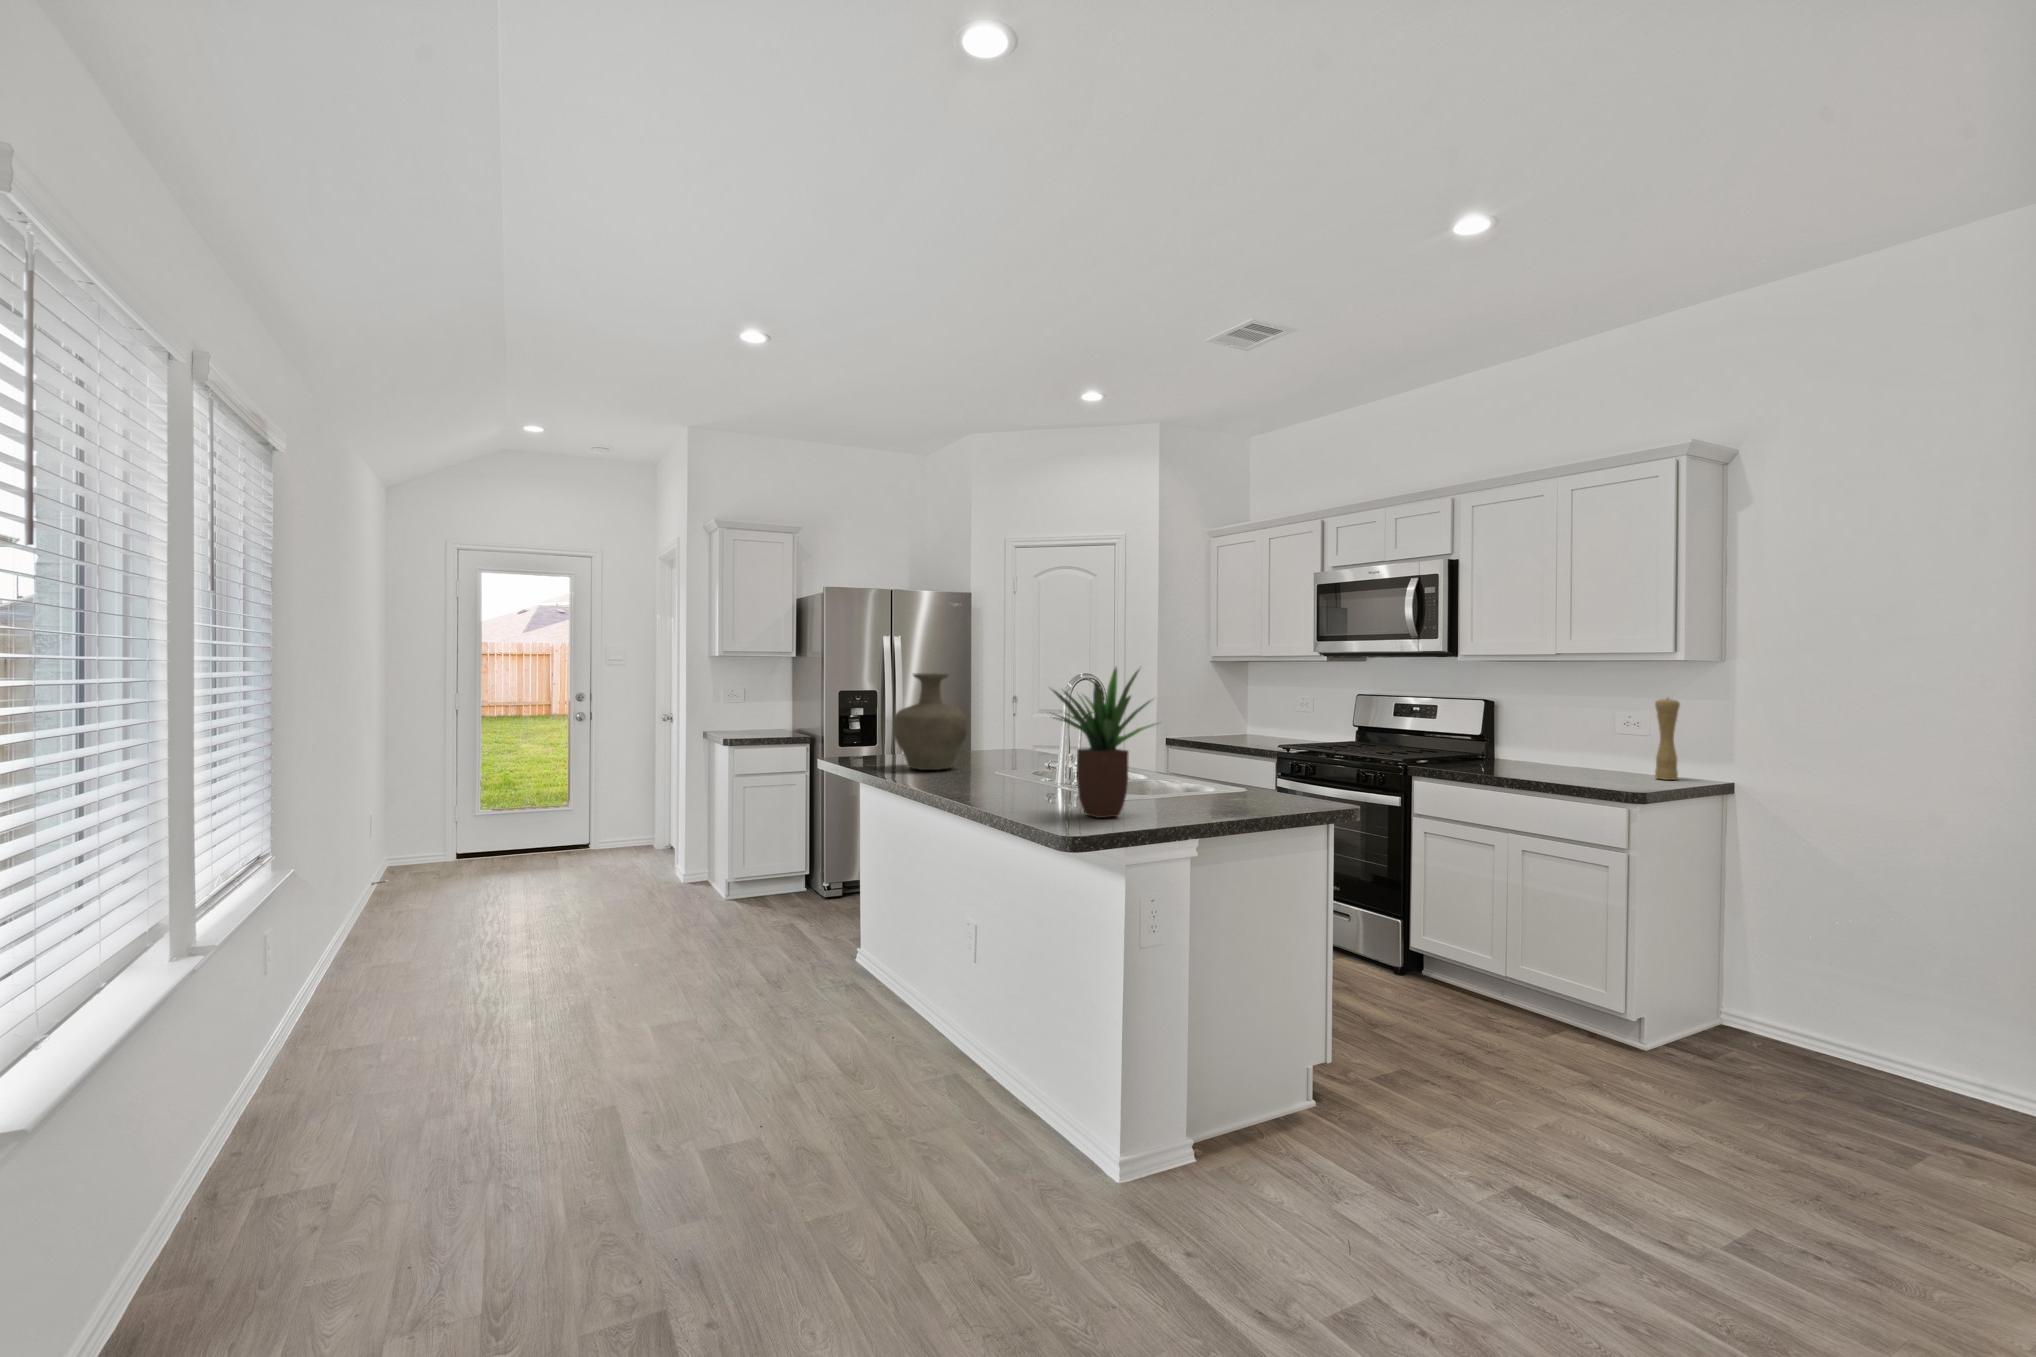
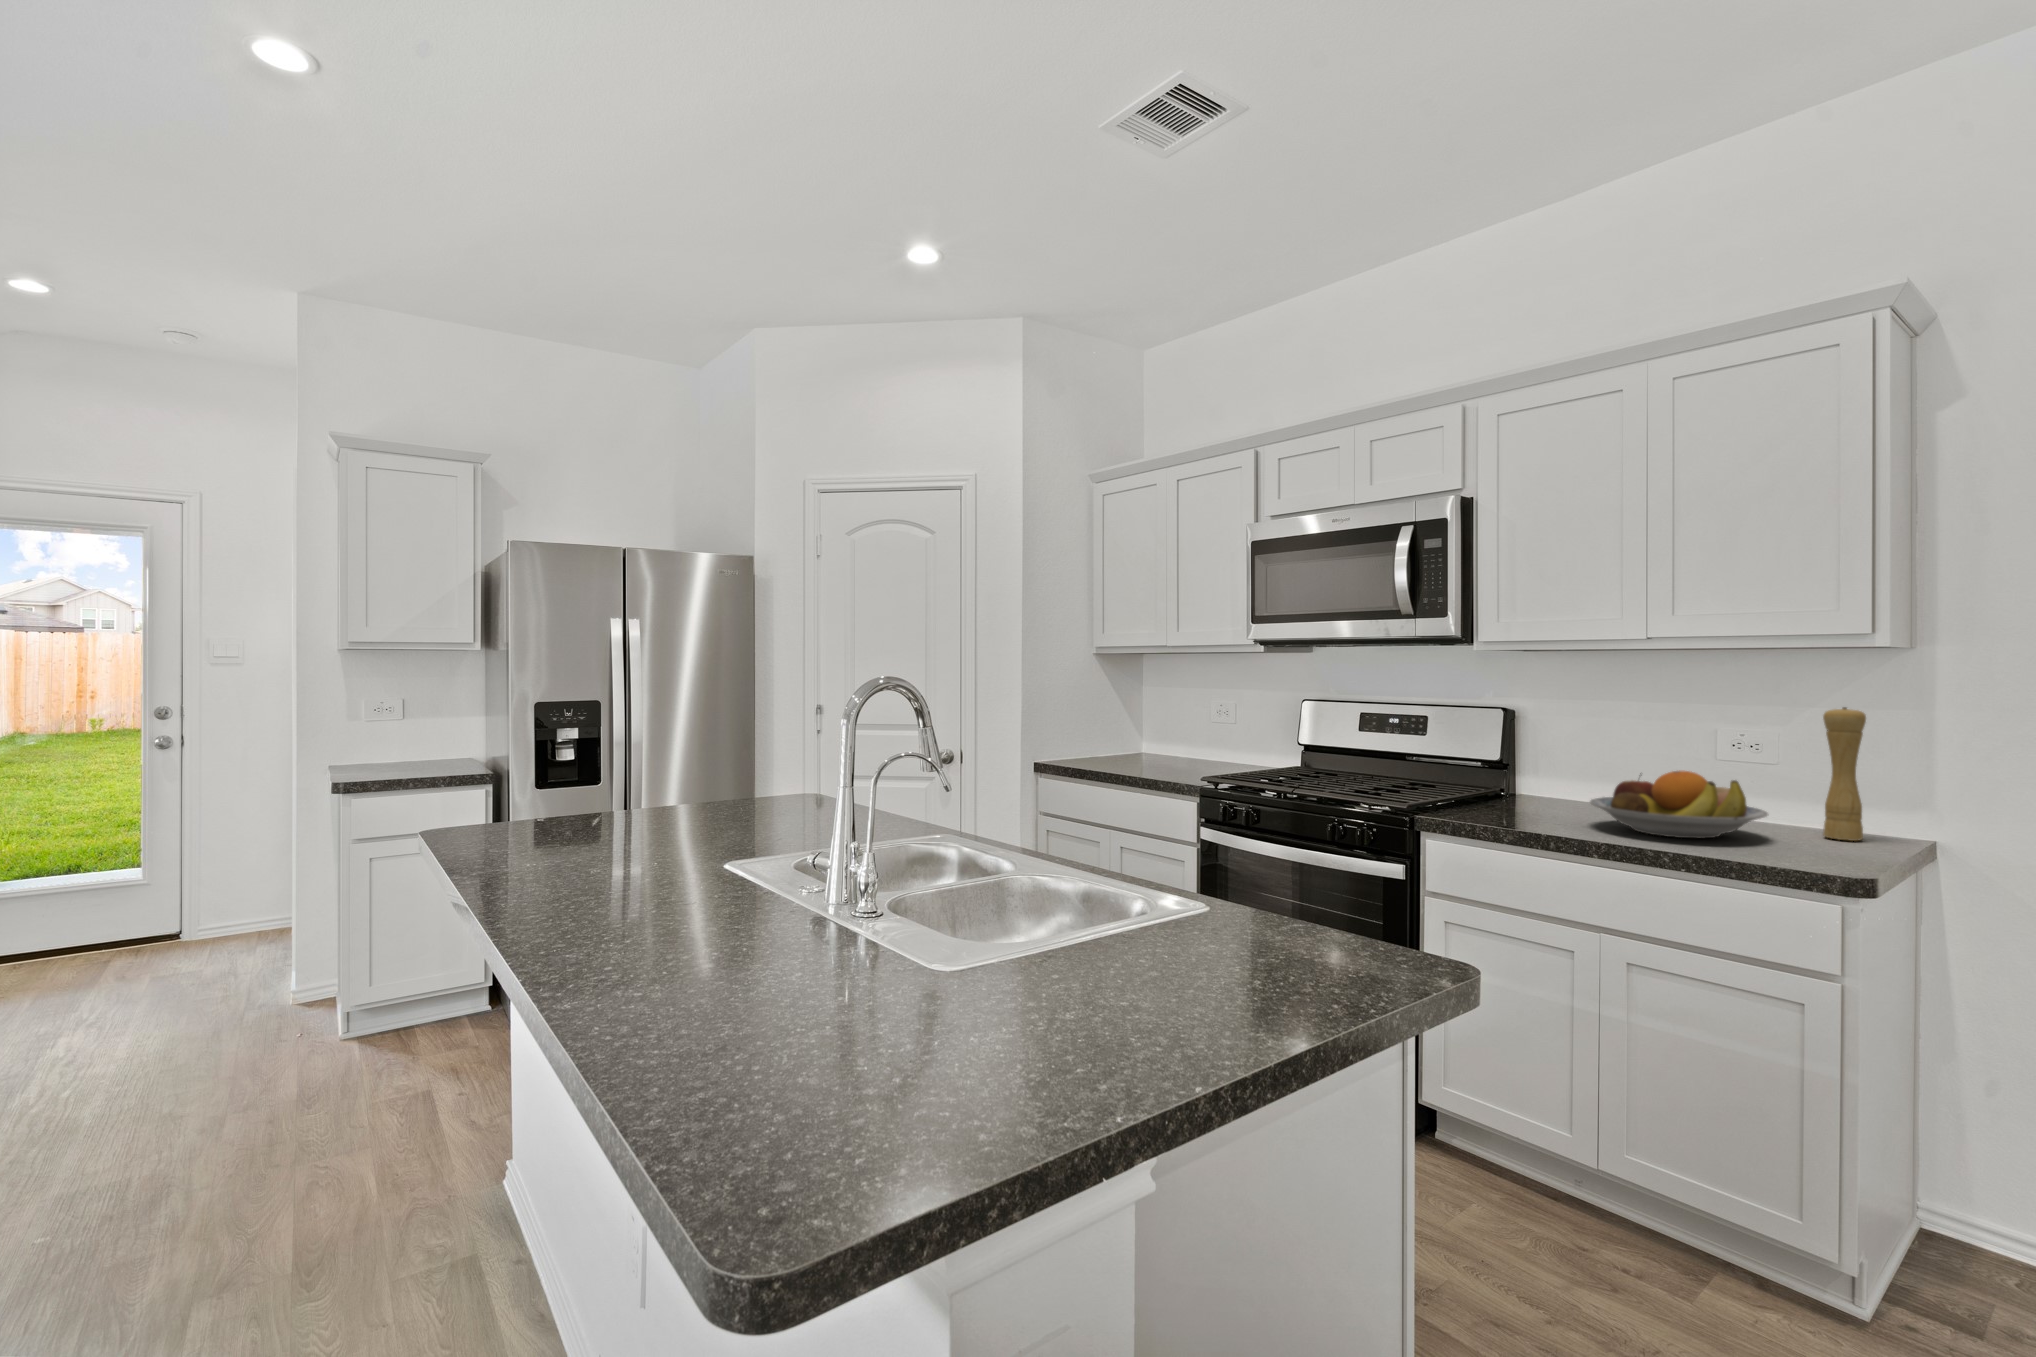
potted plant: present [1053,668,1154,818] -> none [729,651,1059,1099]
vase: present [893,673,967,770] -> none [508,675,665,867]
fruit bowl: none [1511,736,1616,777] -> present [1590,771,1768,838]

